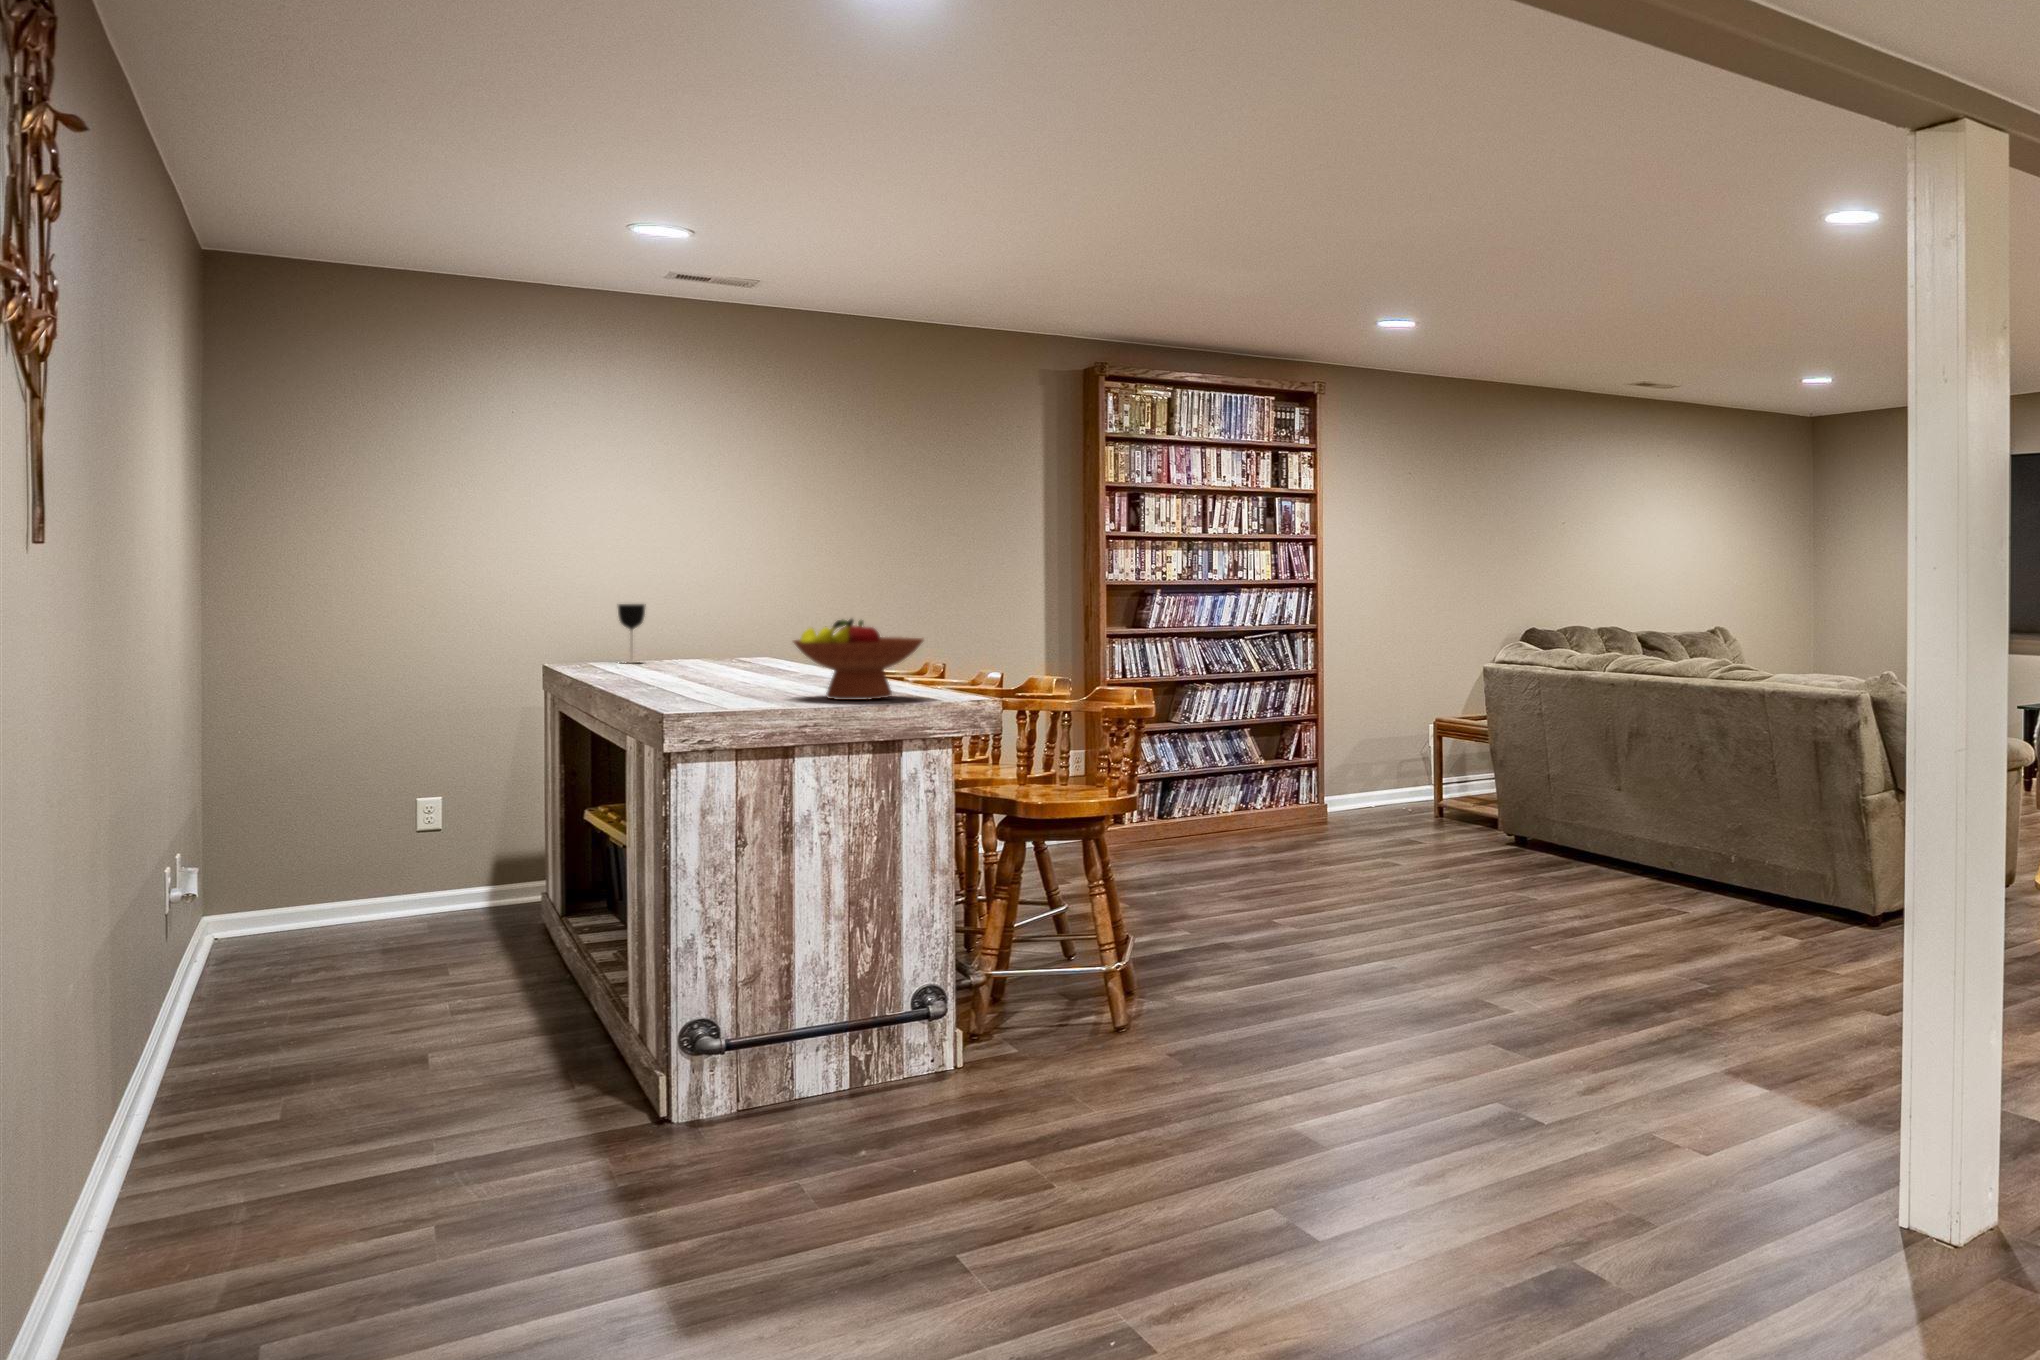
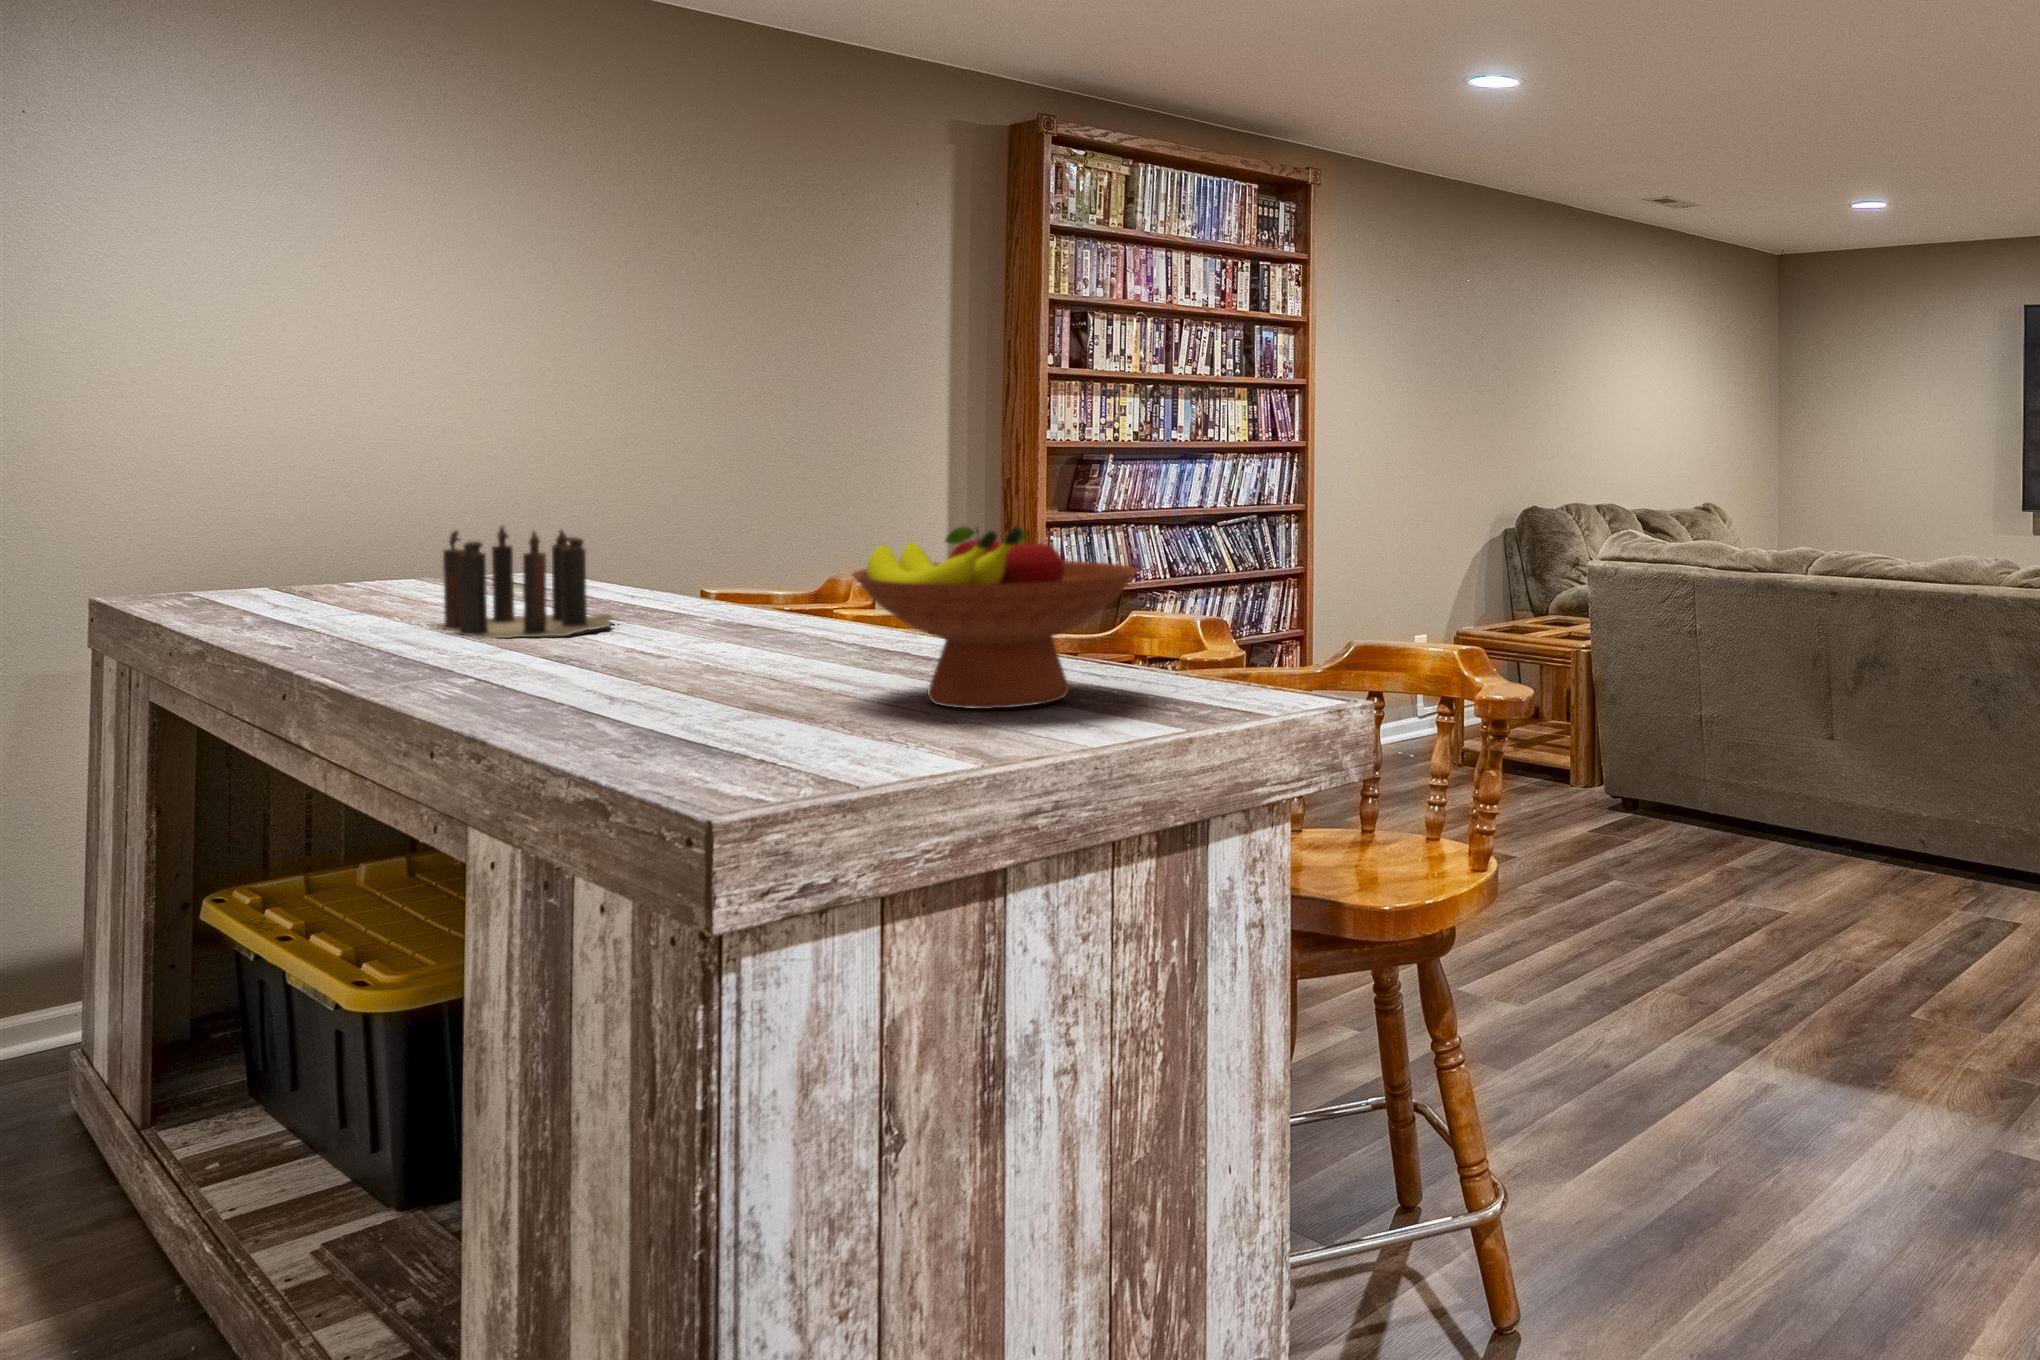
wine glass: present [618,604,645,663] -> none [255,479,316,595]
candle: none [650,625,775,679] -> present [428,526,619,638]

